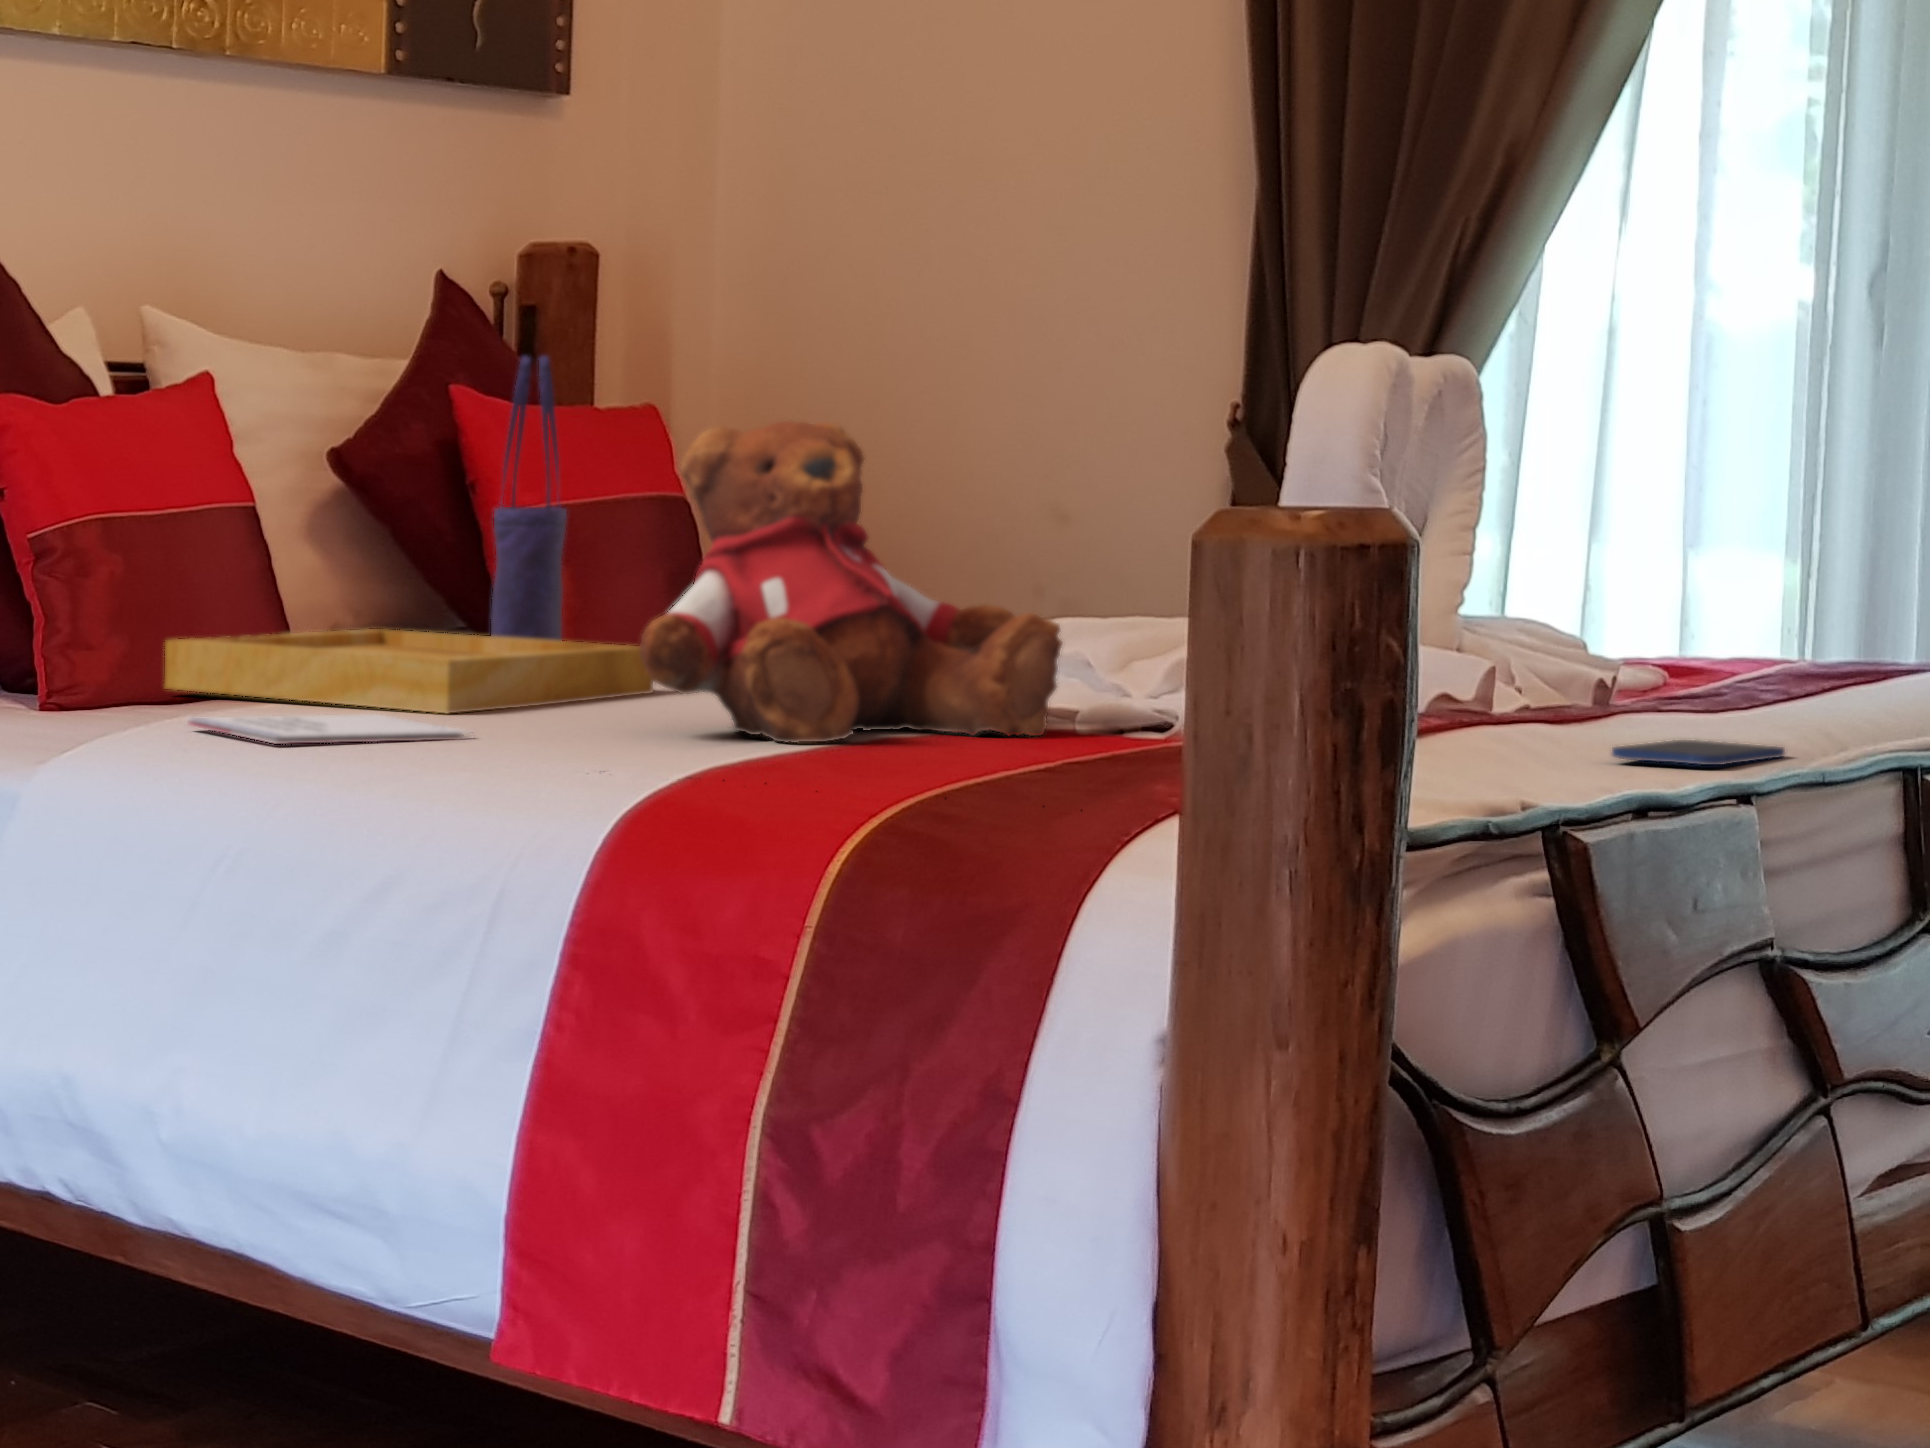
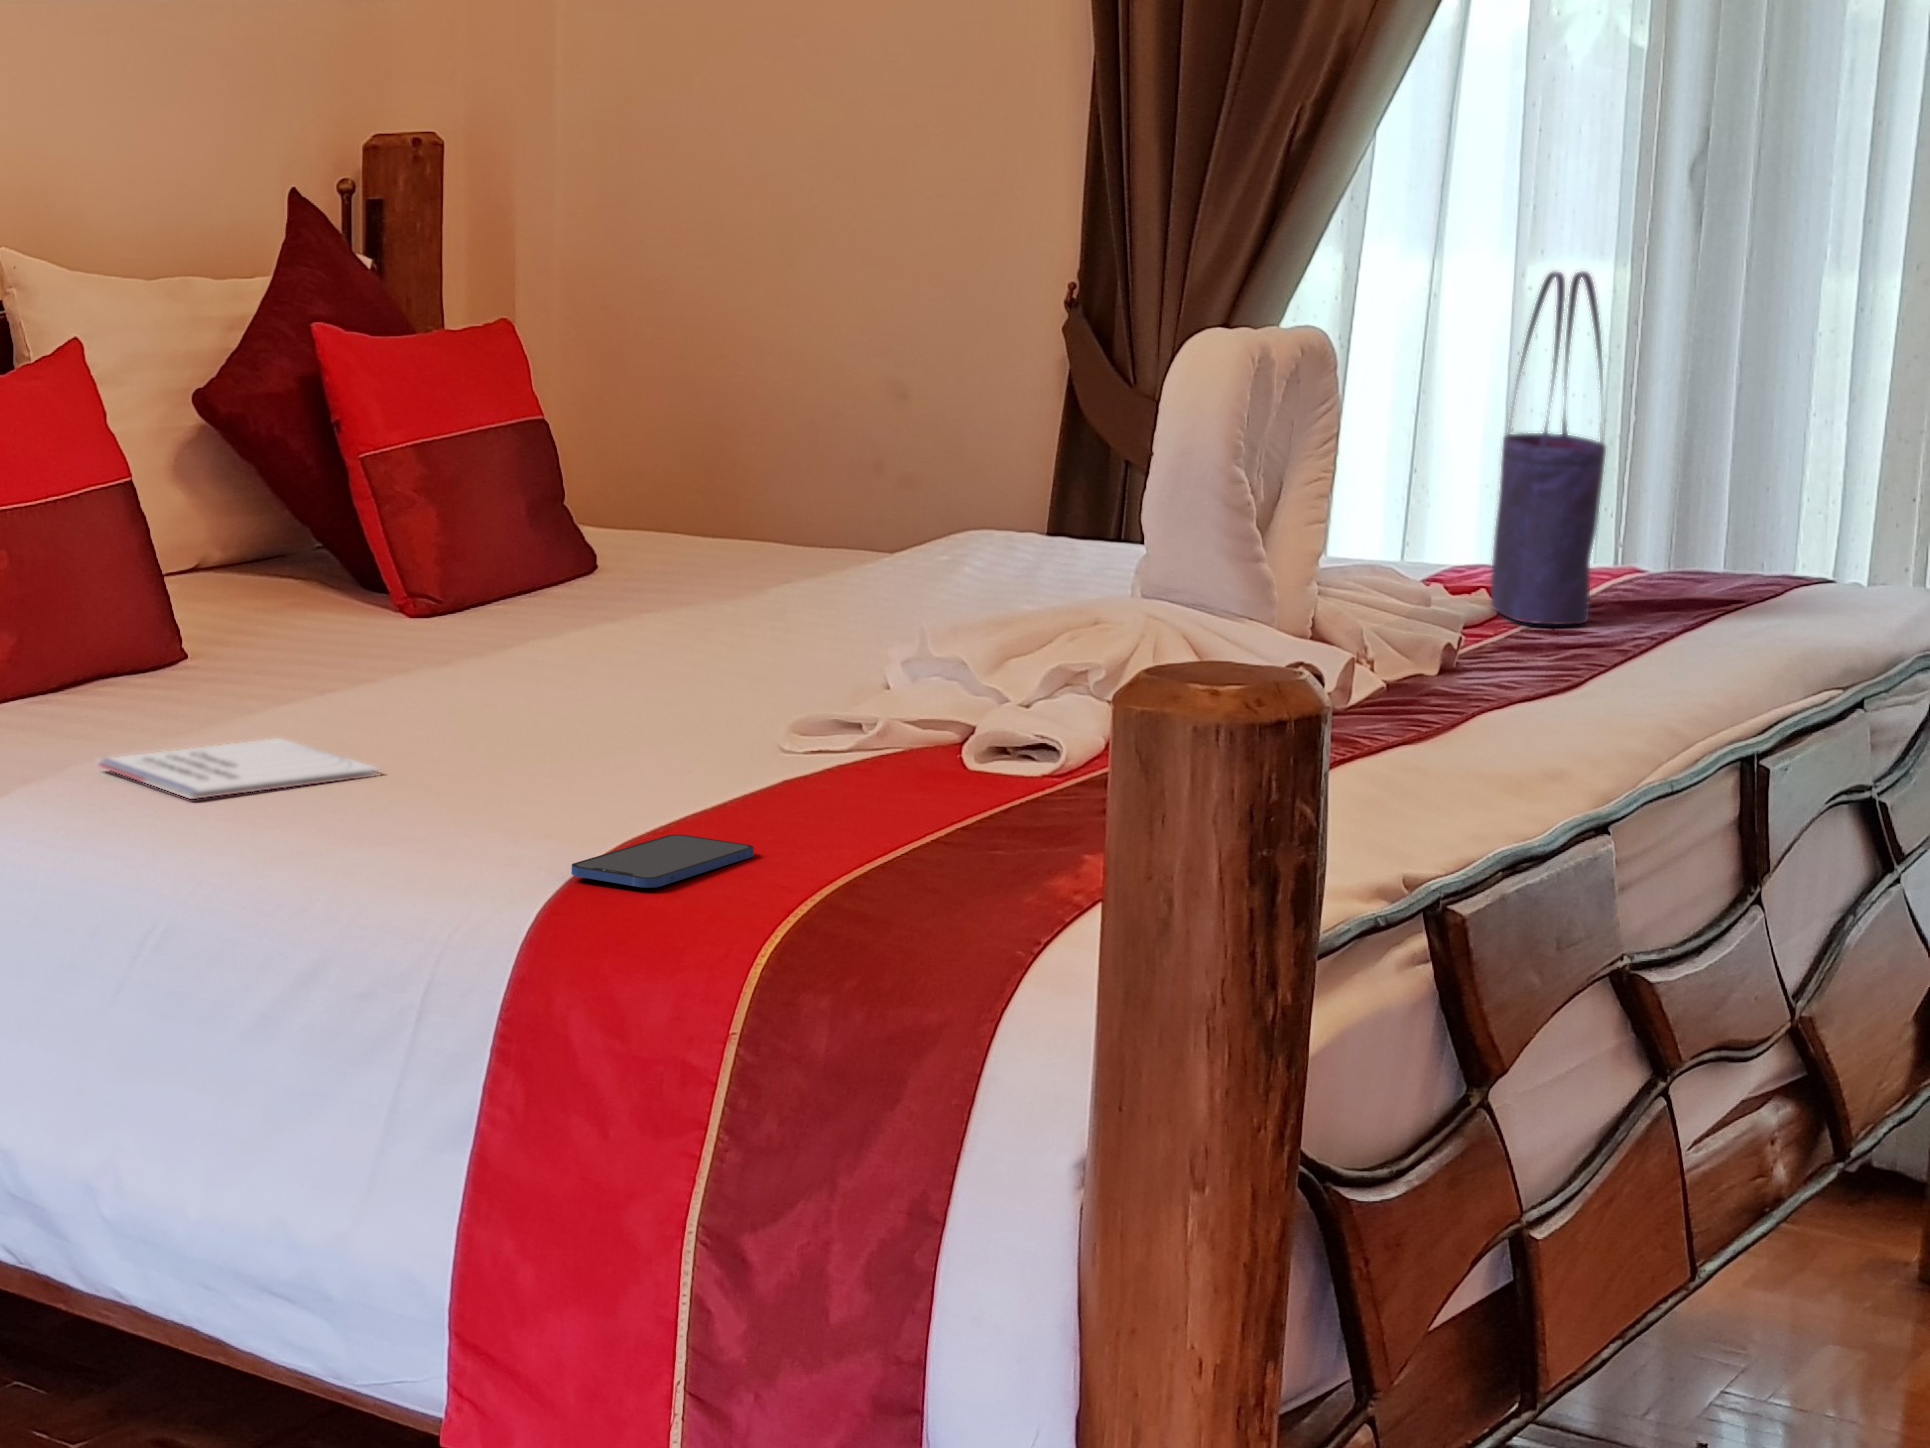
tote bag: present [491,357,567,641] -> present [1491,271,1606,625]
teddy bear: present [640,421,1062,743] -> none [540,434,946,779]
tray: present [165,629,653,713] -> none [58,603,535,725]
smartphone: present [1612,740,1785,765] -> present [571,835,754,888]

